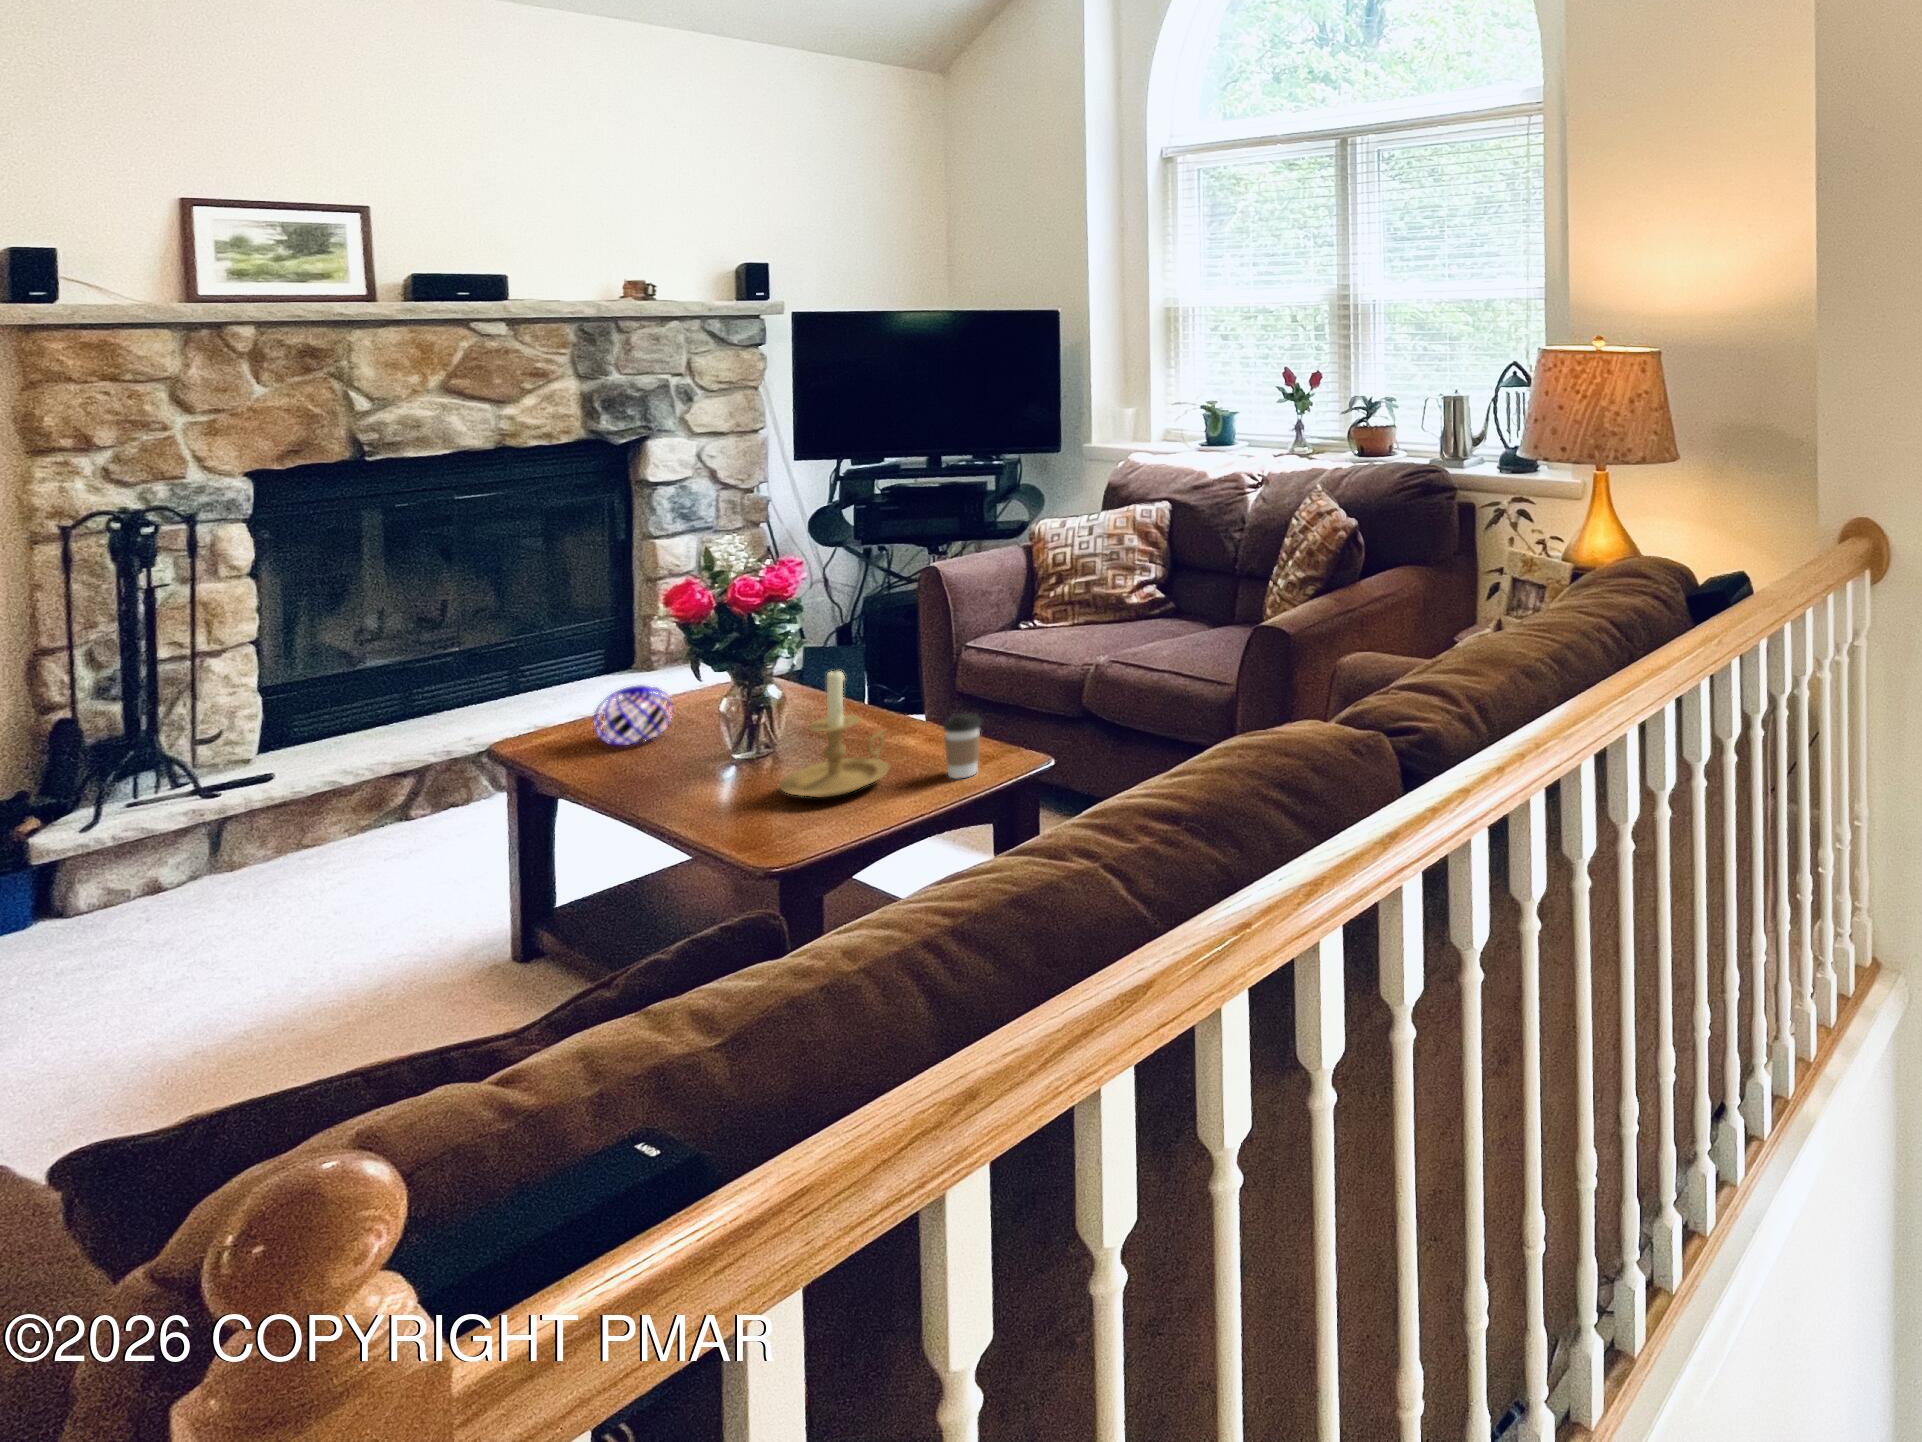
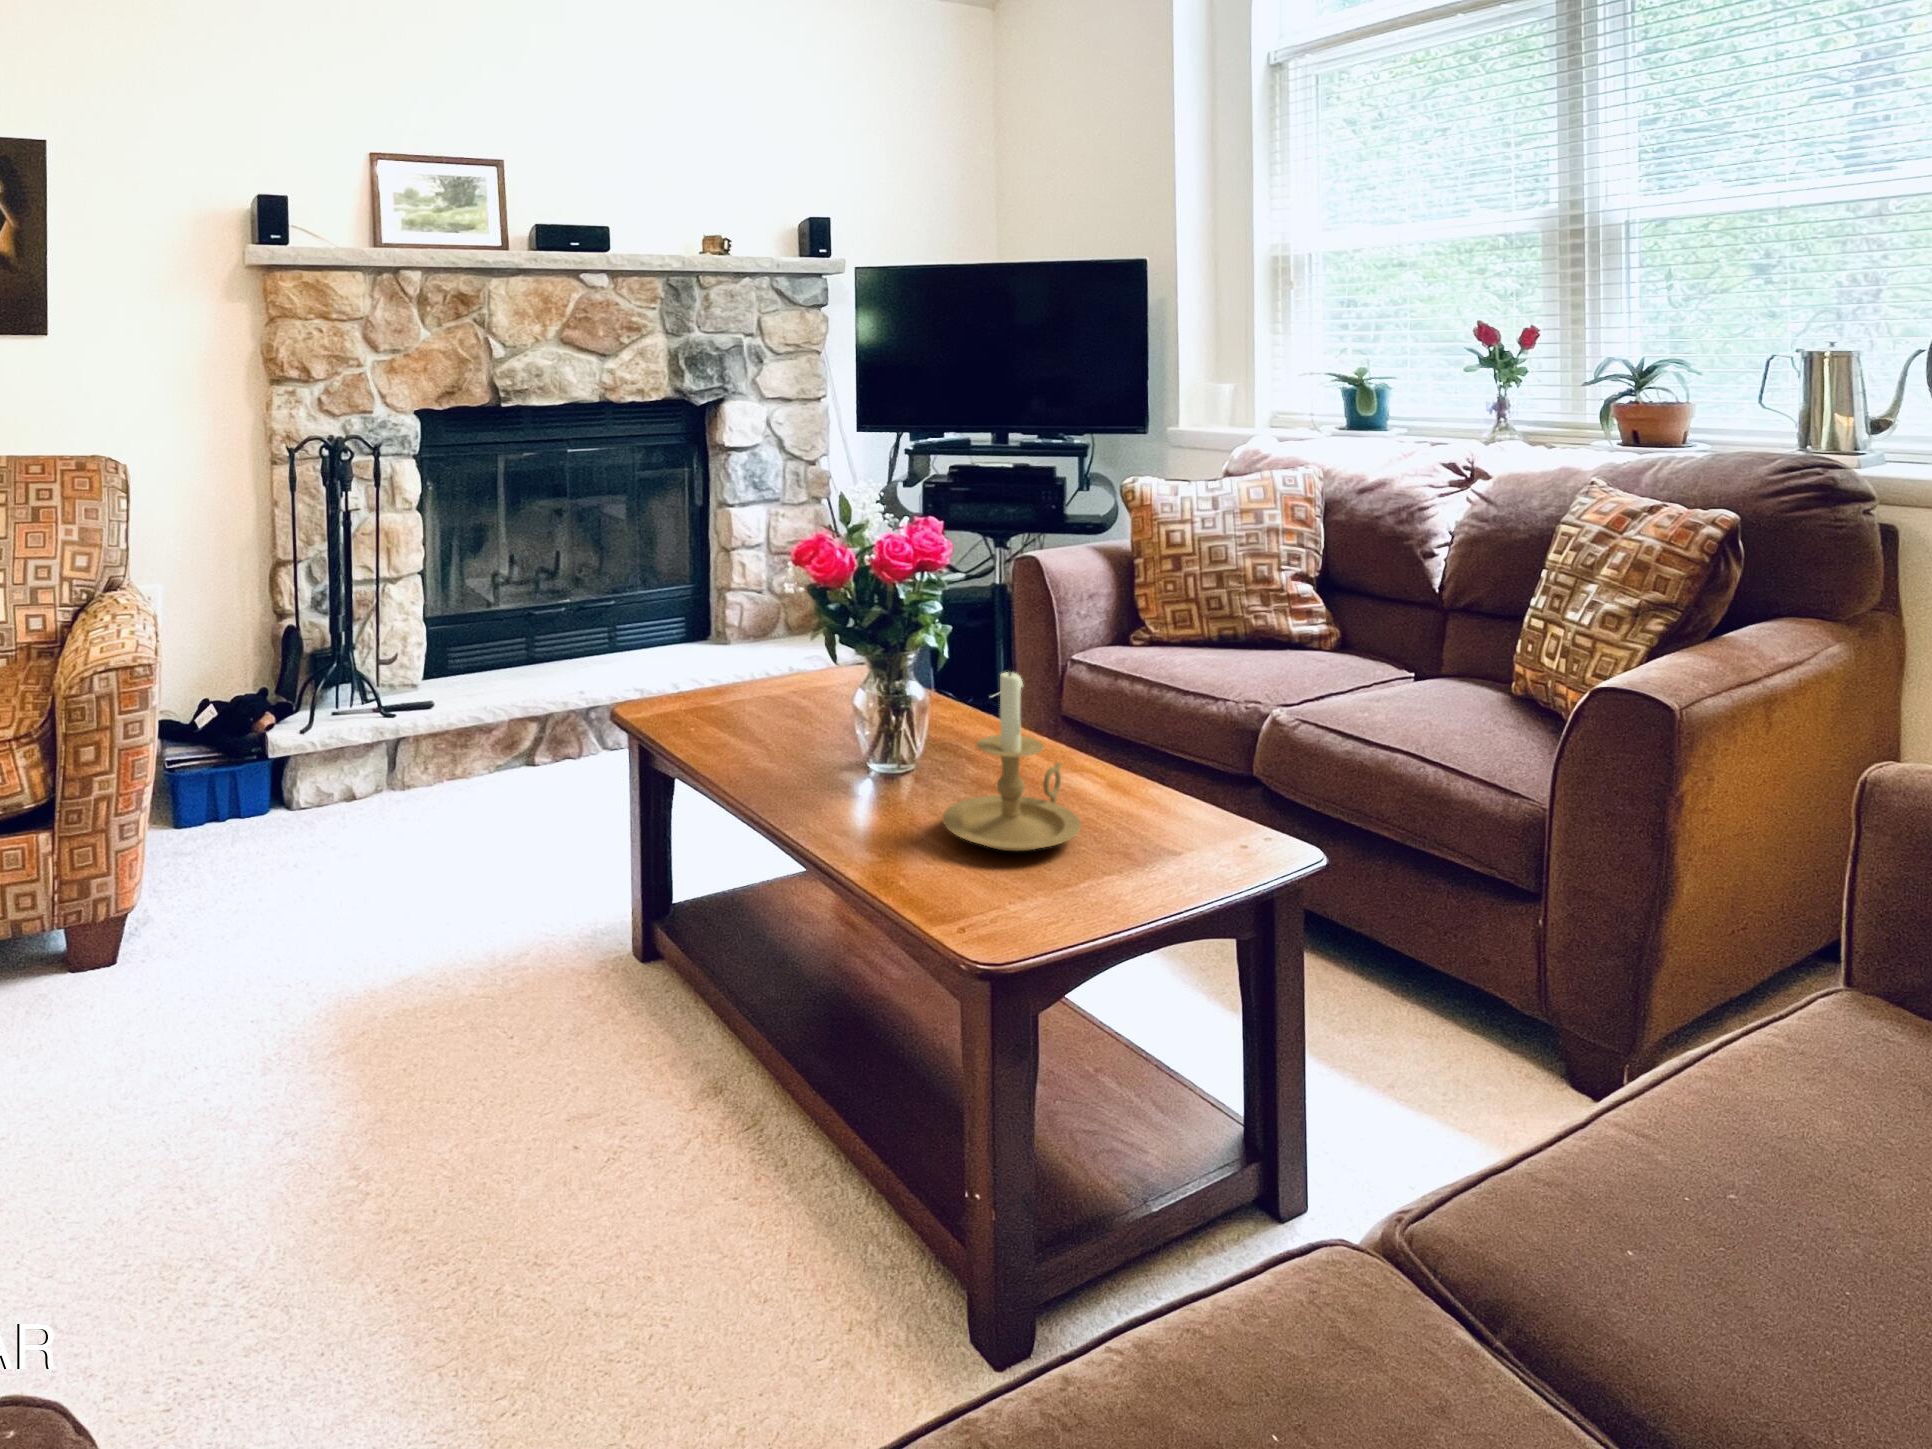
decorative orb: present [594,686,673,745] -> none [711,659,791,730]
coffee cup: present [943,713,983,778] -> none [1156,758,1213,857]

